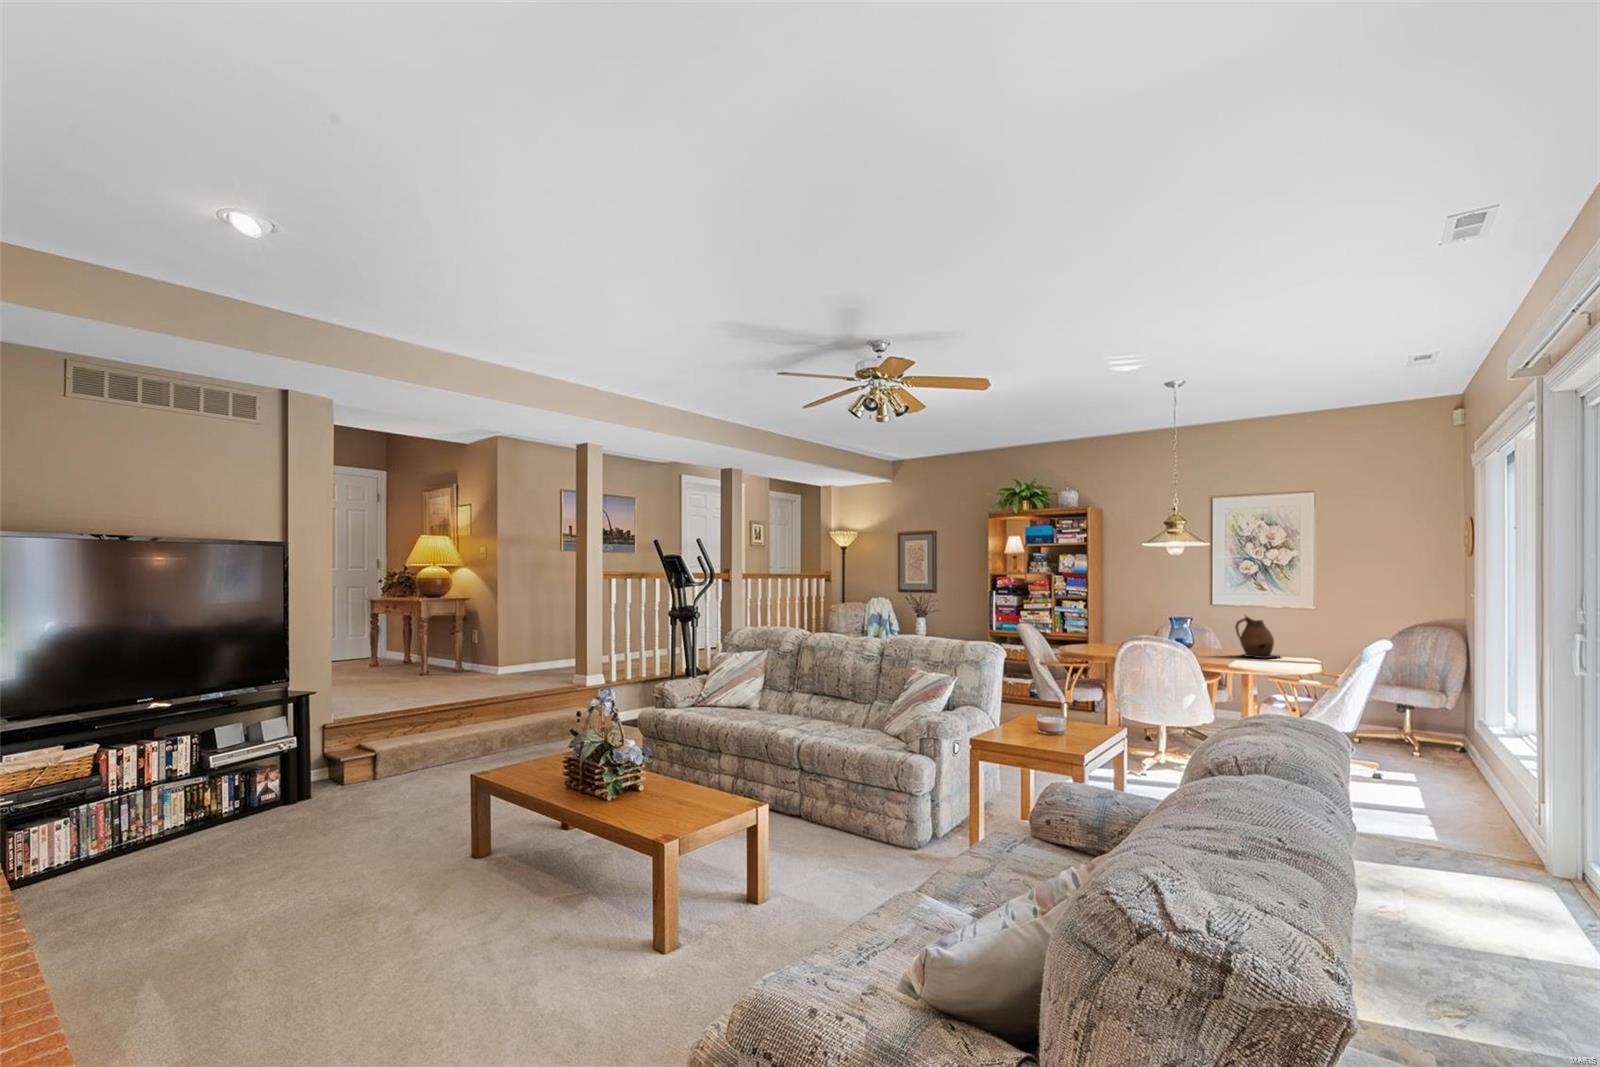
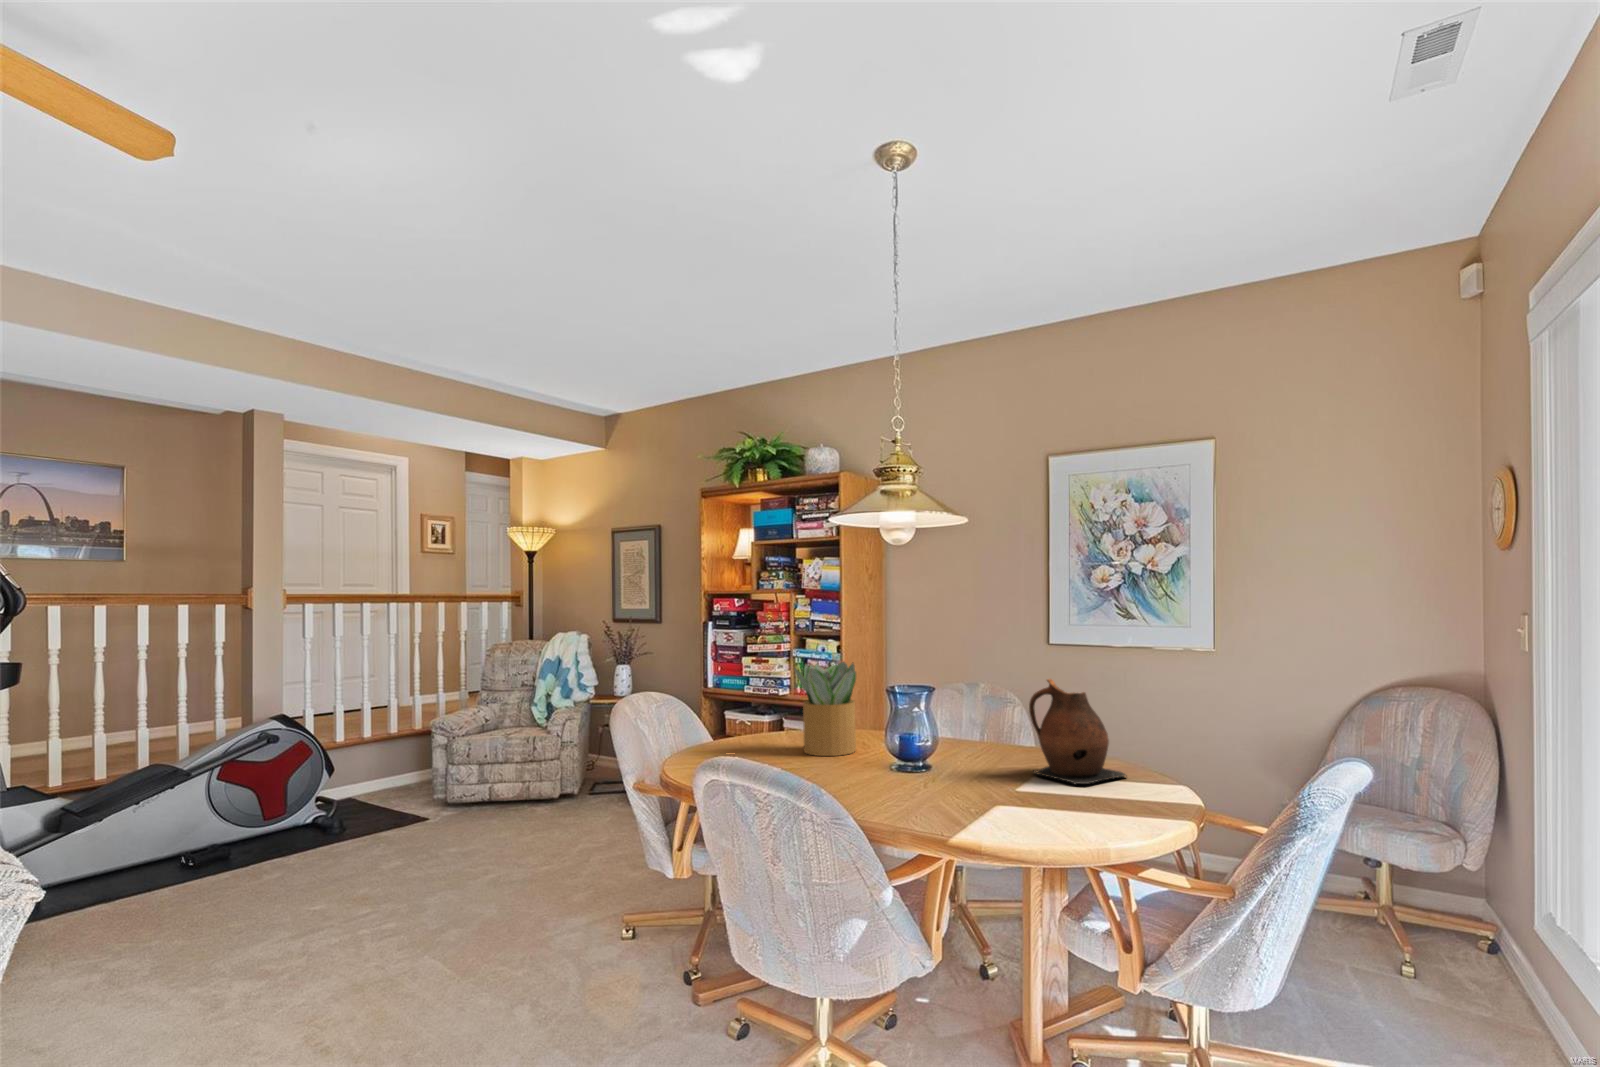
potted plant: none [1111,608,1142,652] -> present [794,662,856,756]

